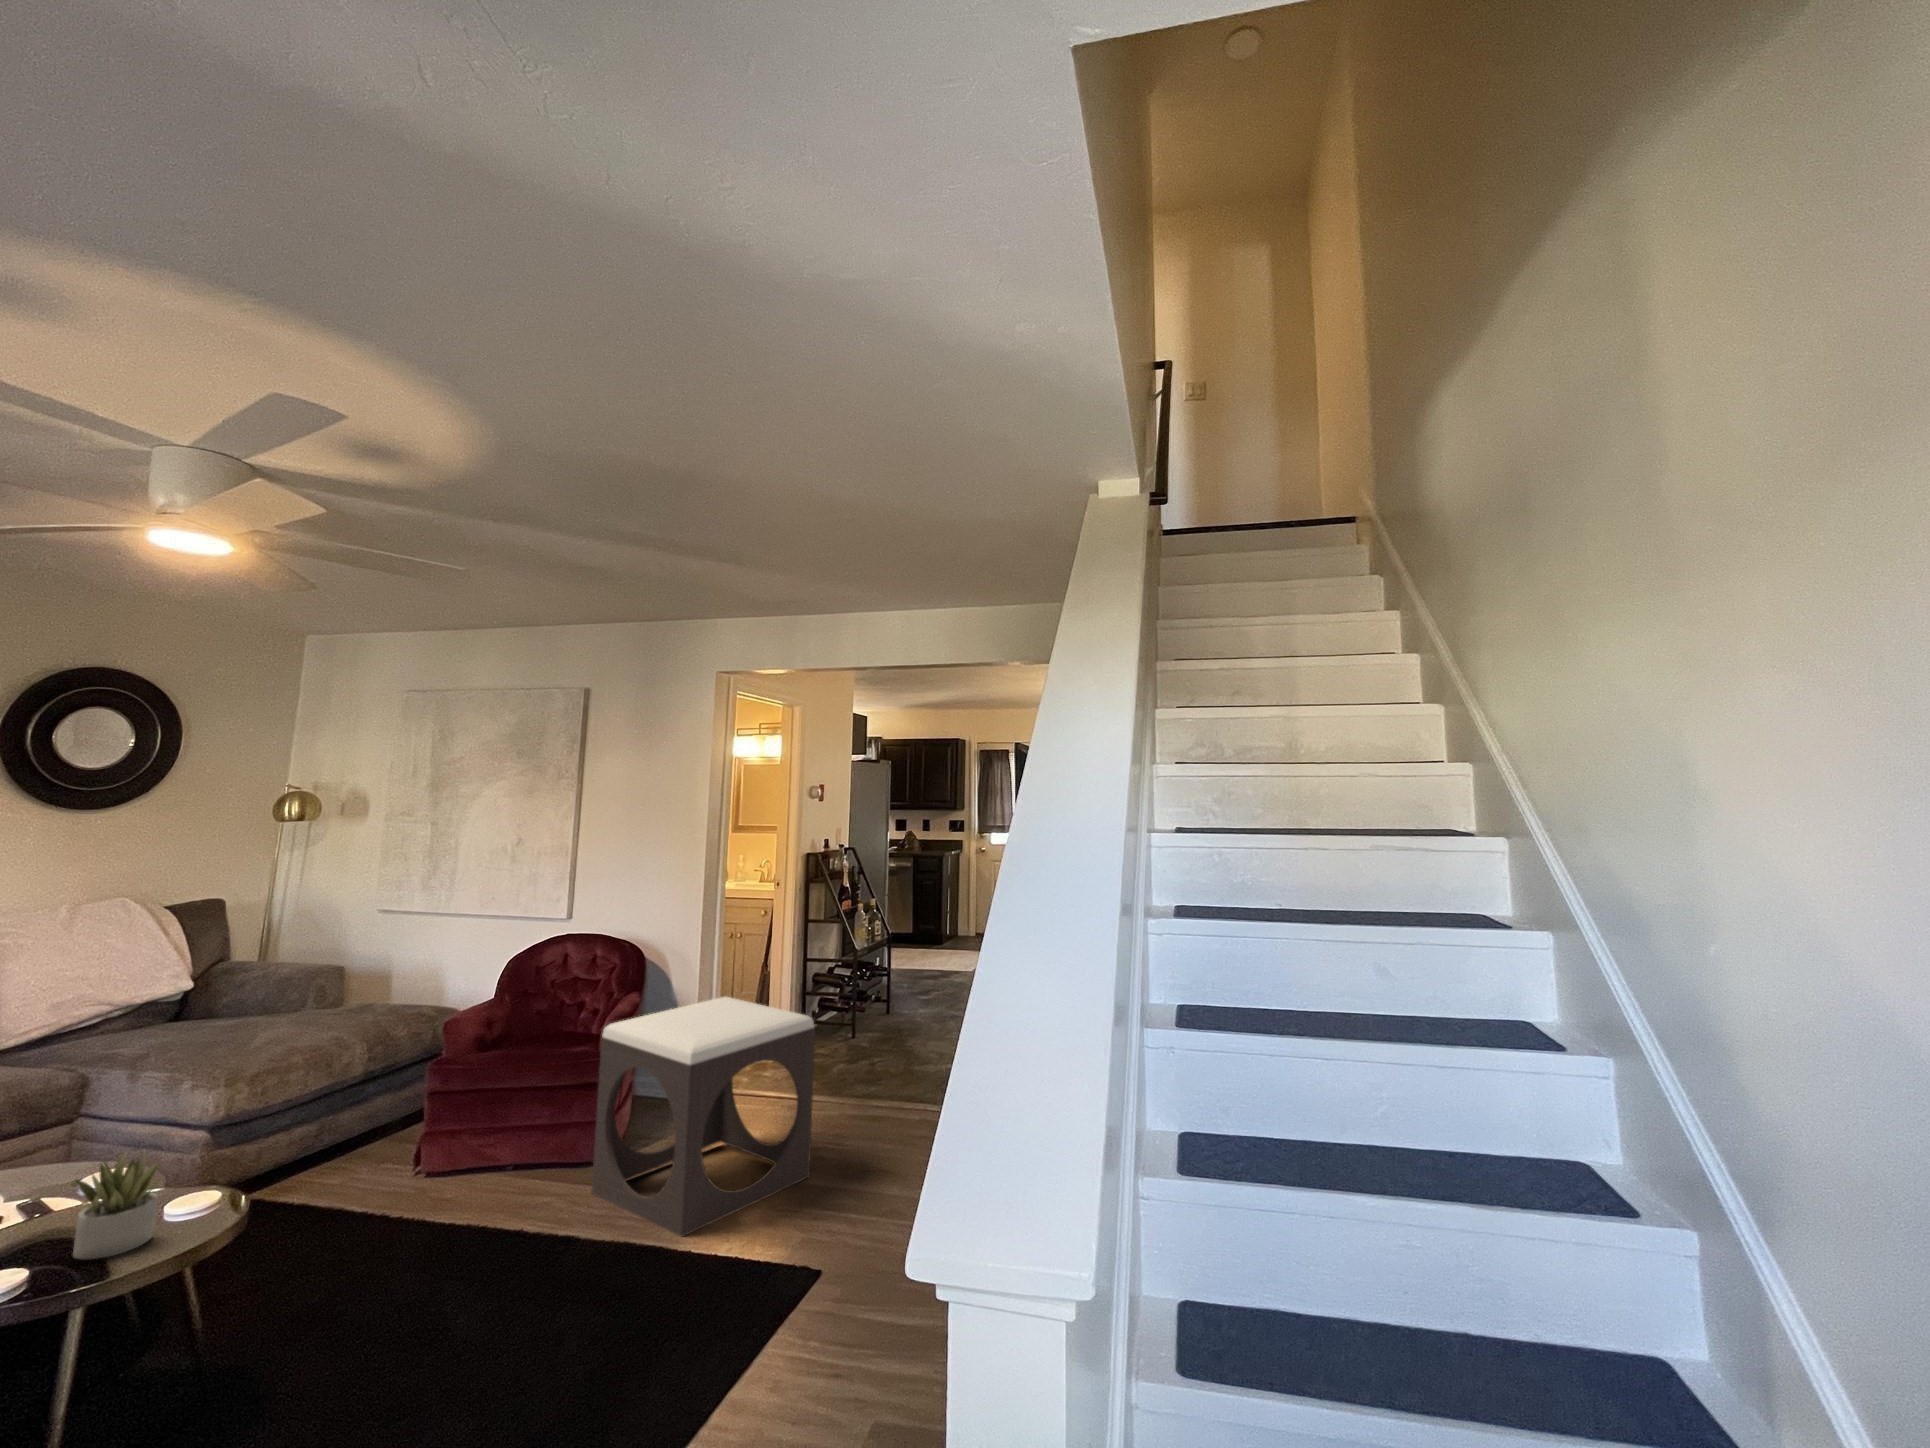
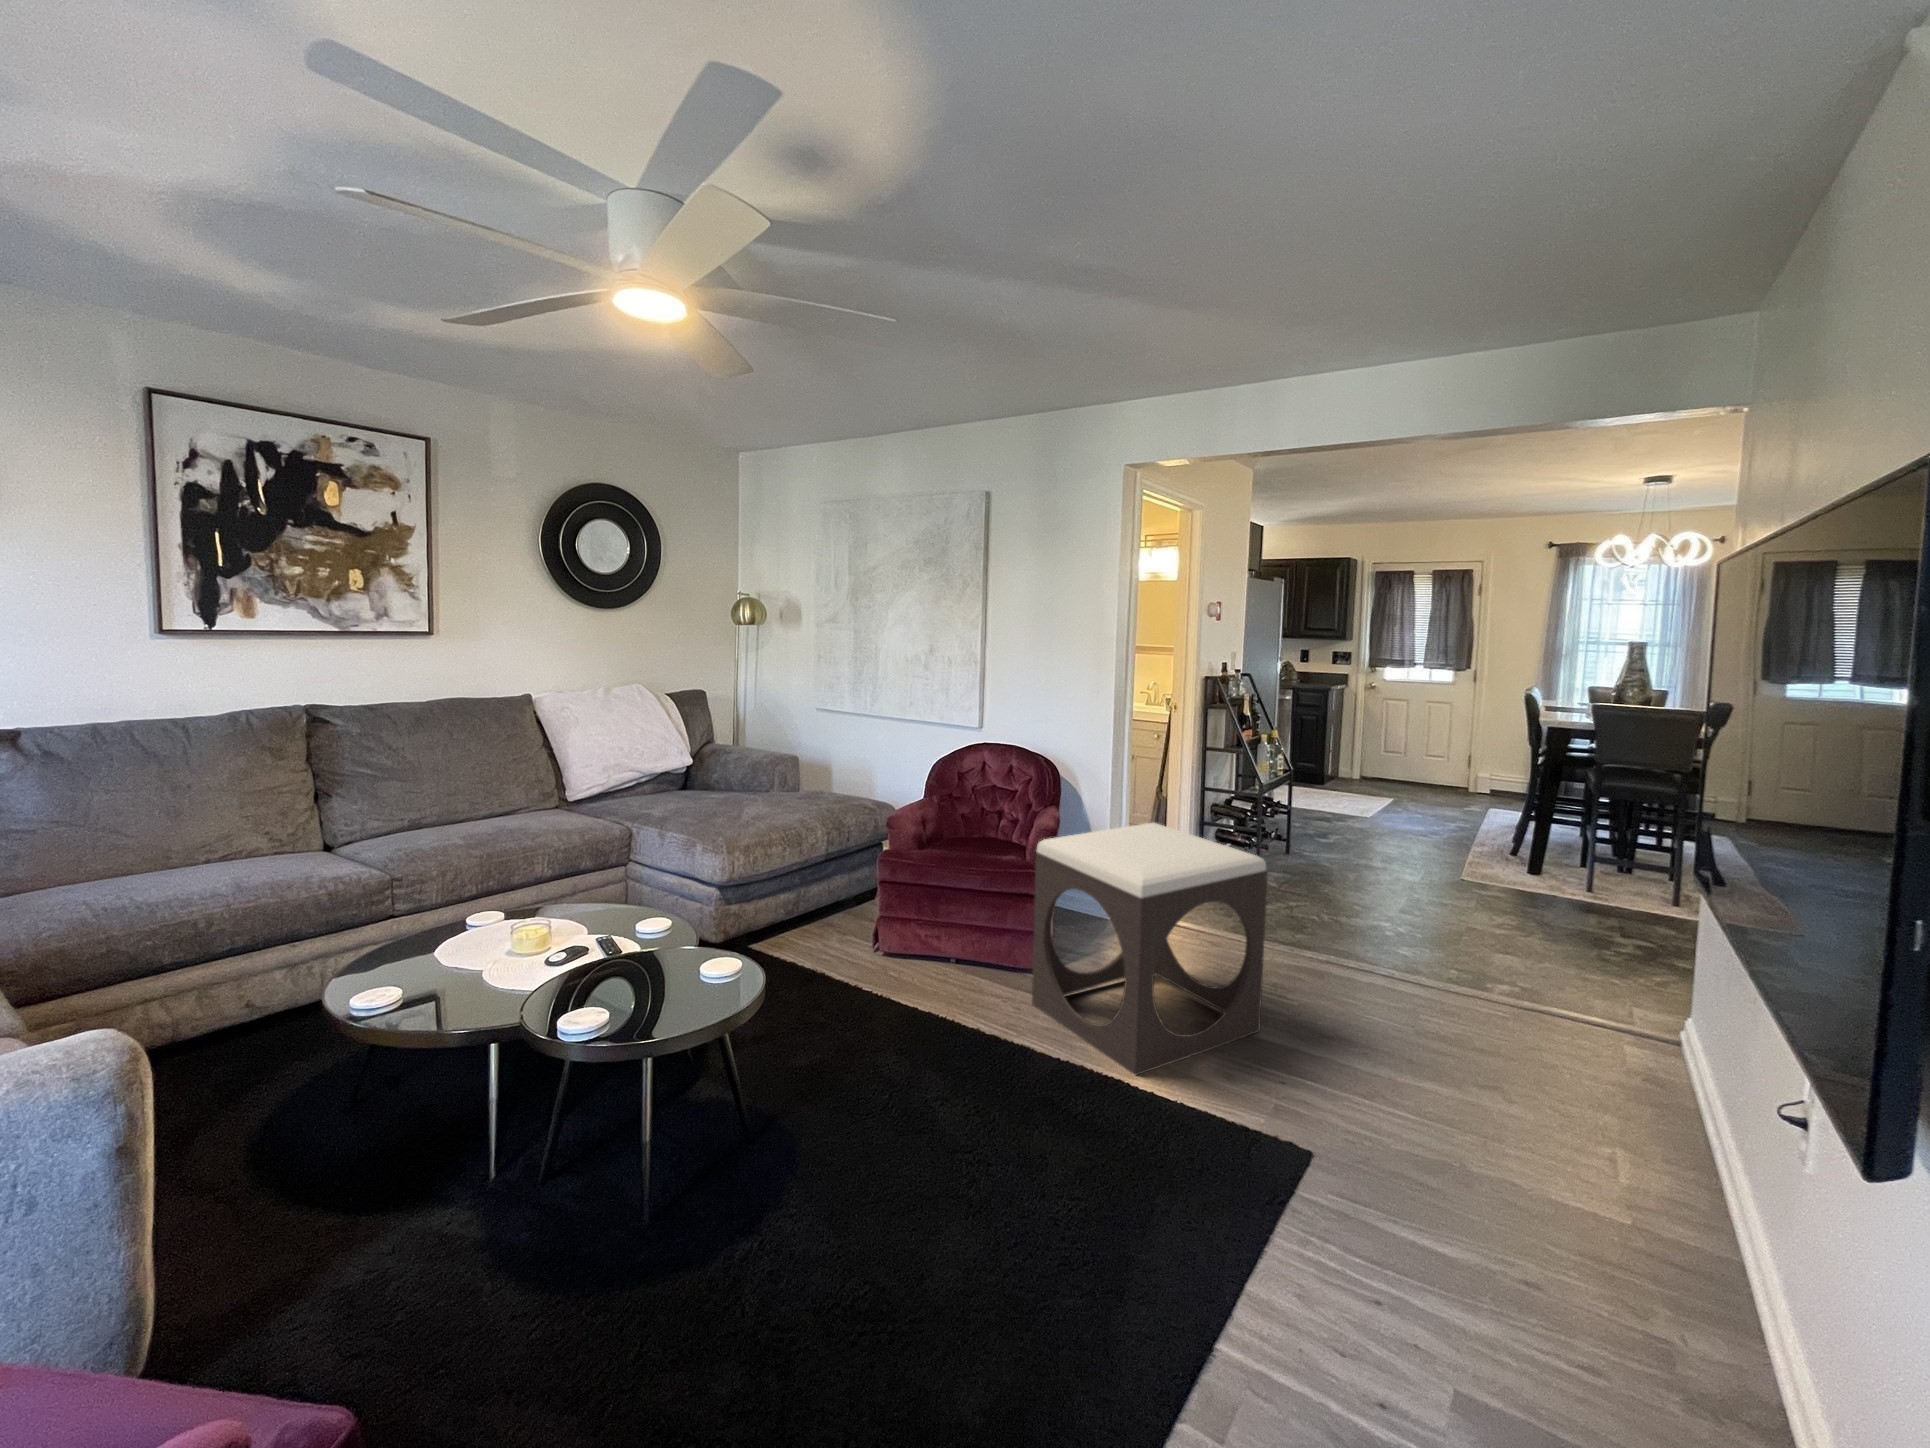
succulent plant: present [73,1151,158,1259] -> none [610,916,680,1014]

